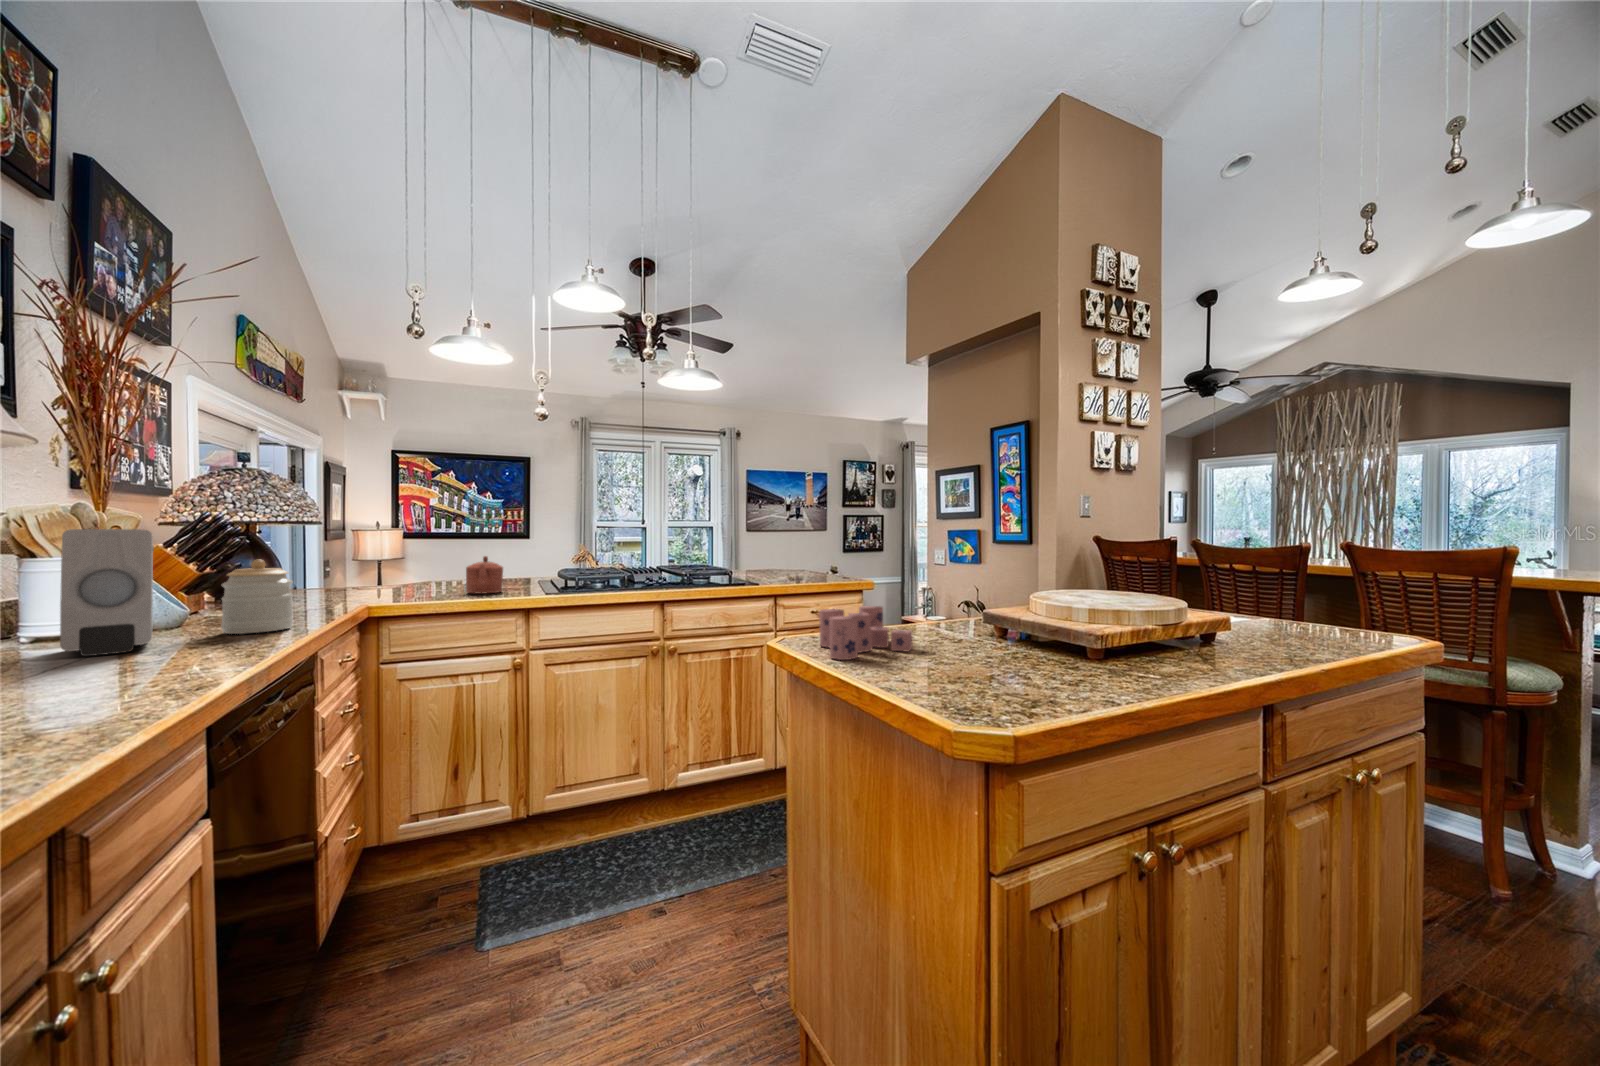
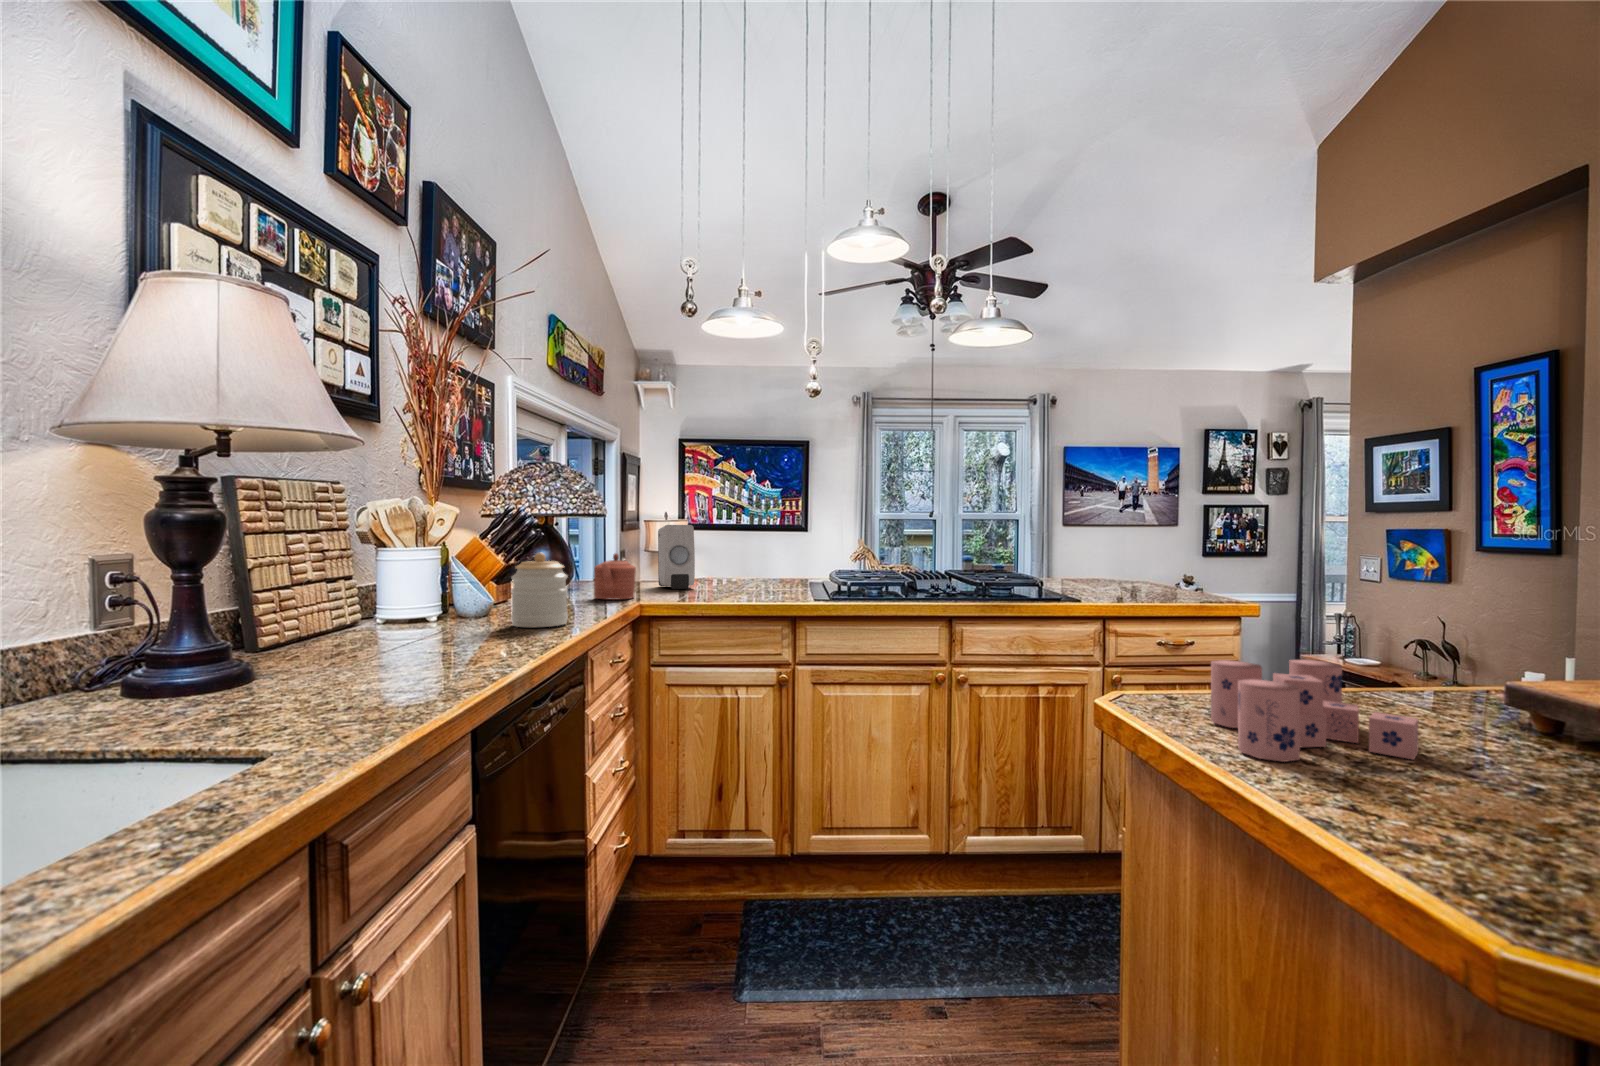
soap dispenser: present [60,529,154,656] -> present [658,525,695,589]
teapot: present [466,556,503,593] -> present [594,554,636,600]

